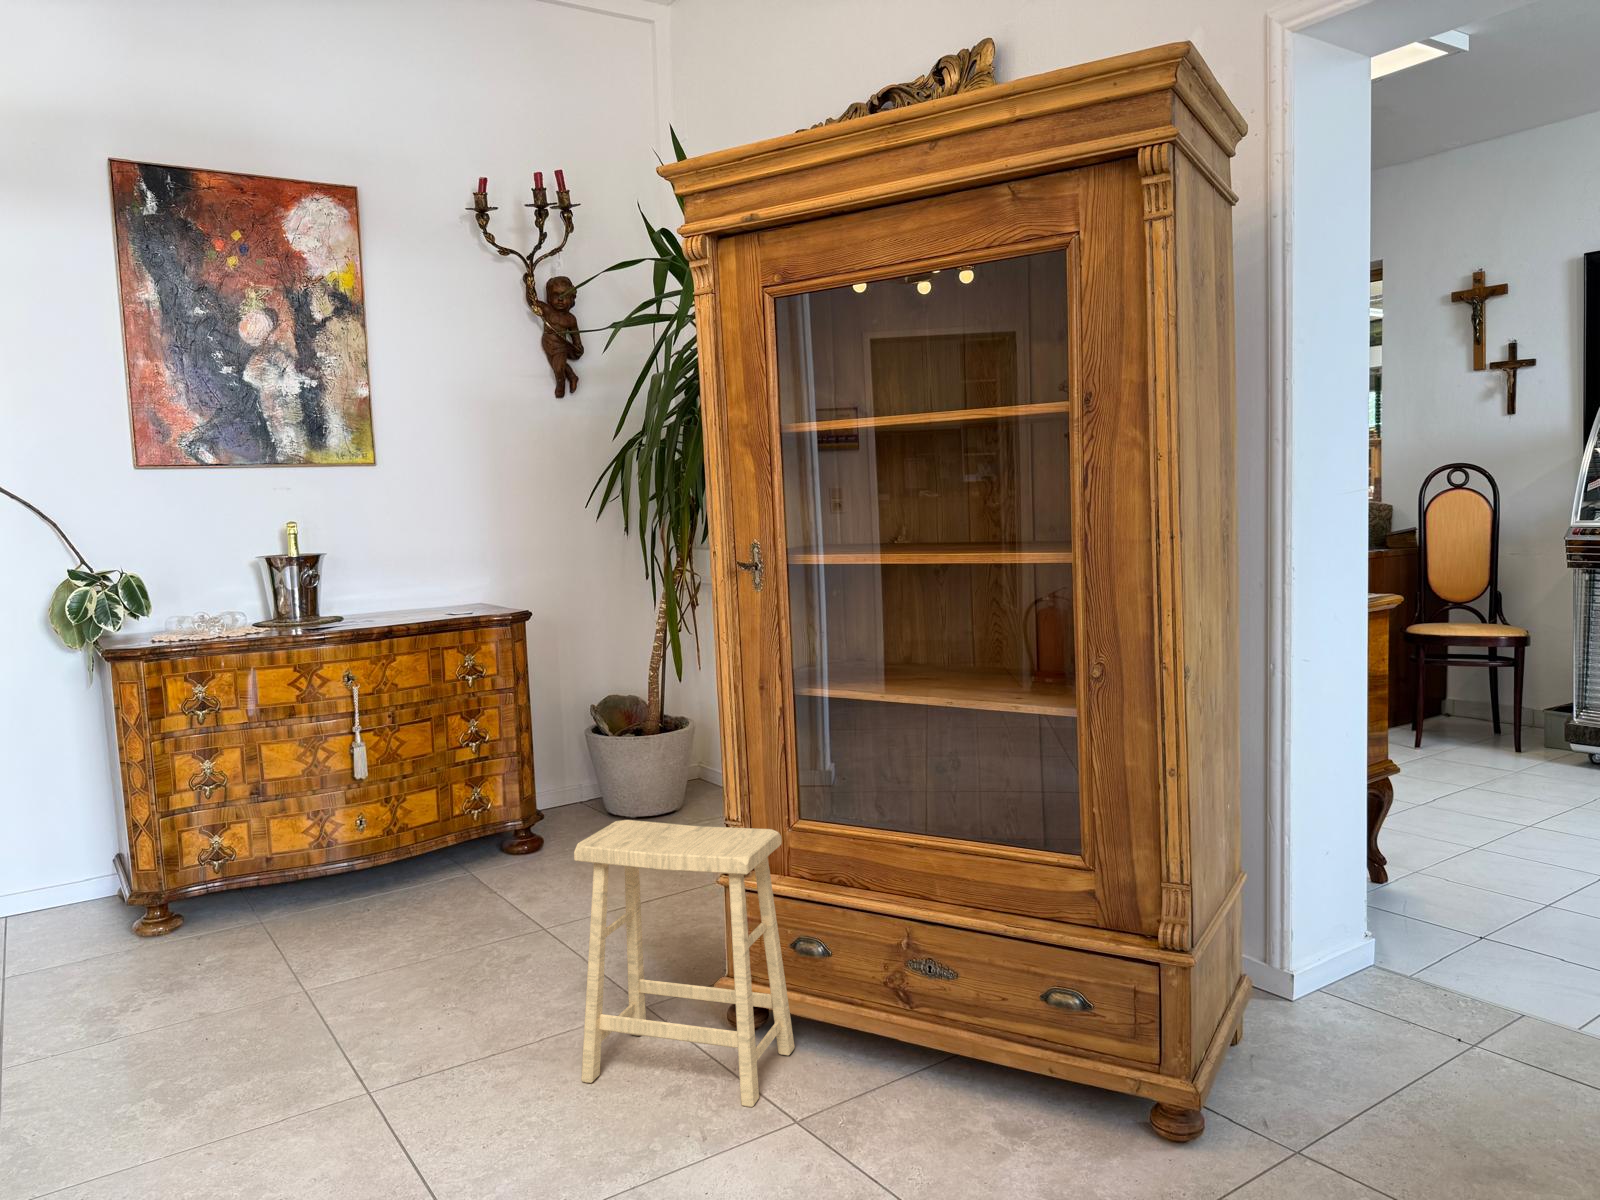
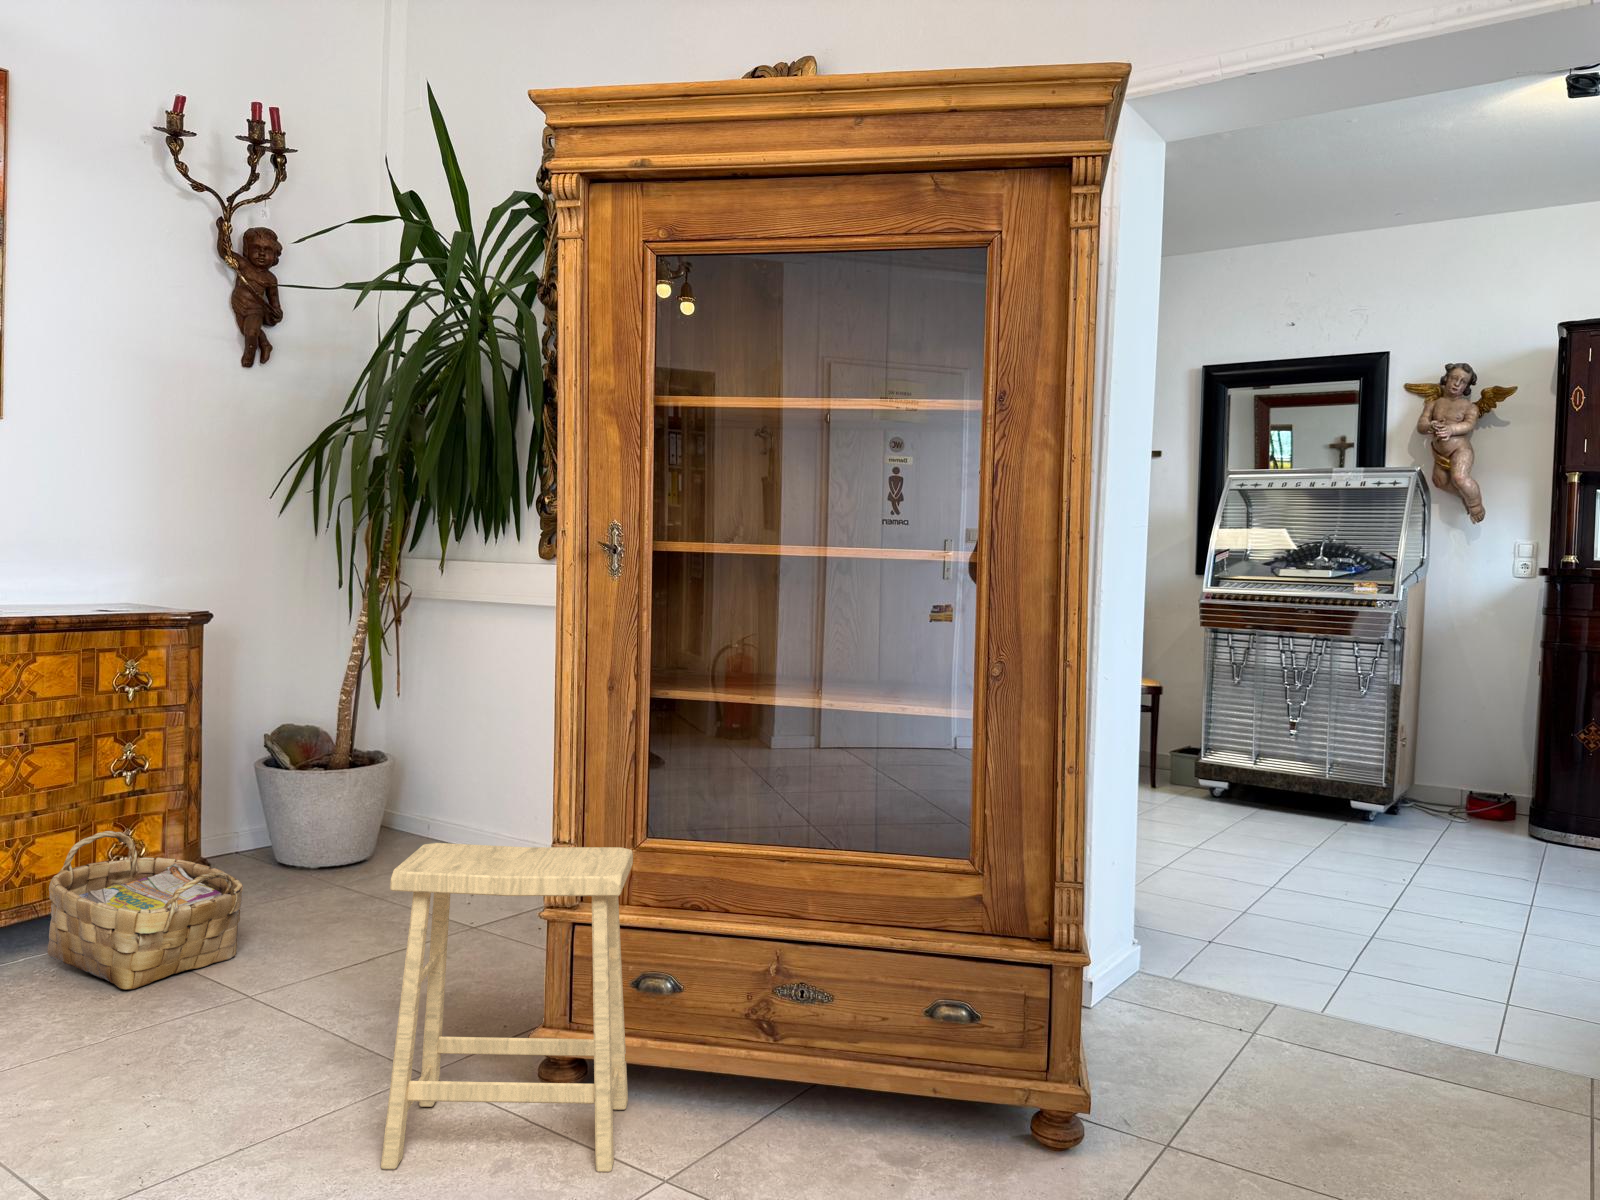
woven basket: none [414,791,550,919] -> present [47,831,243,990]

